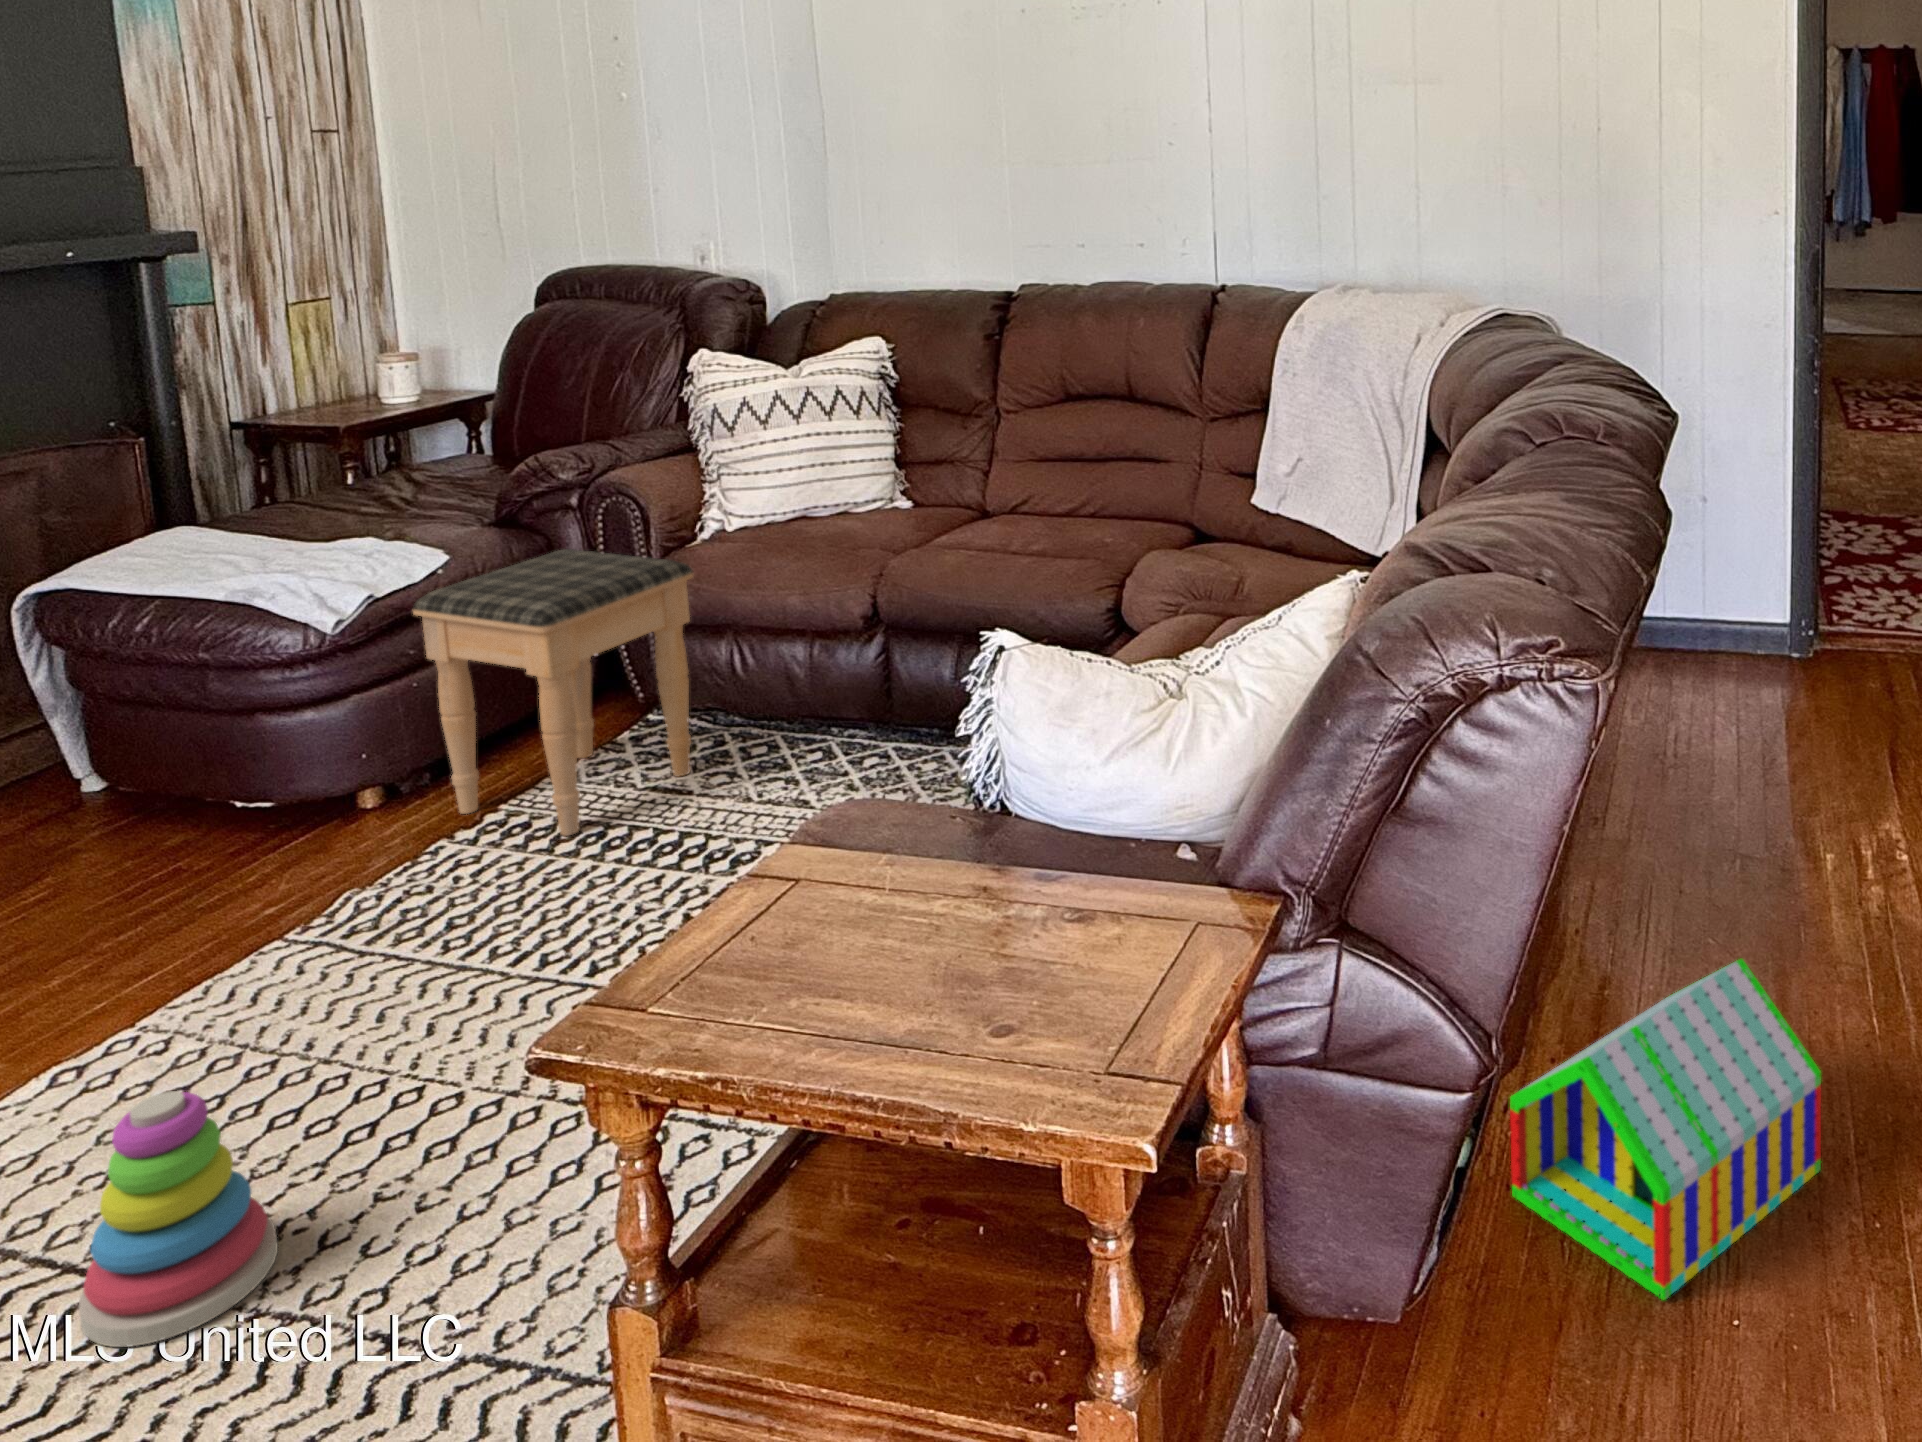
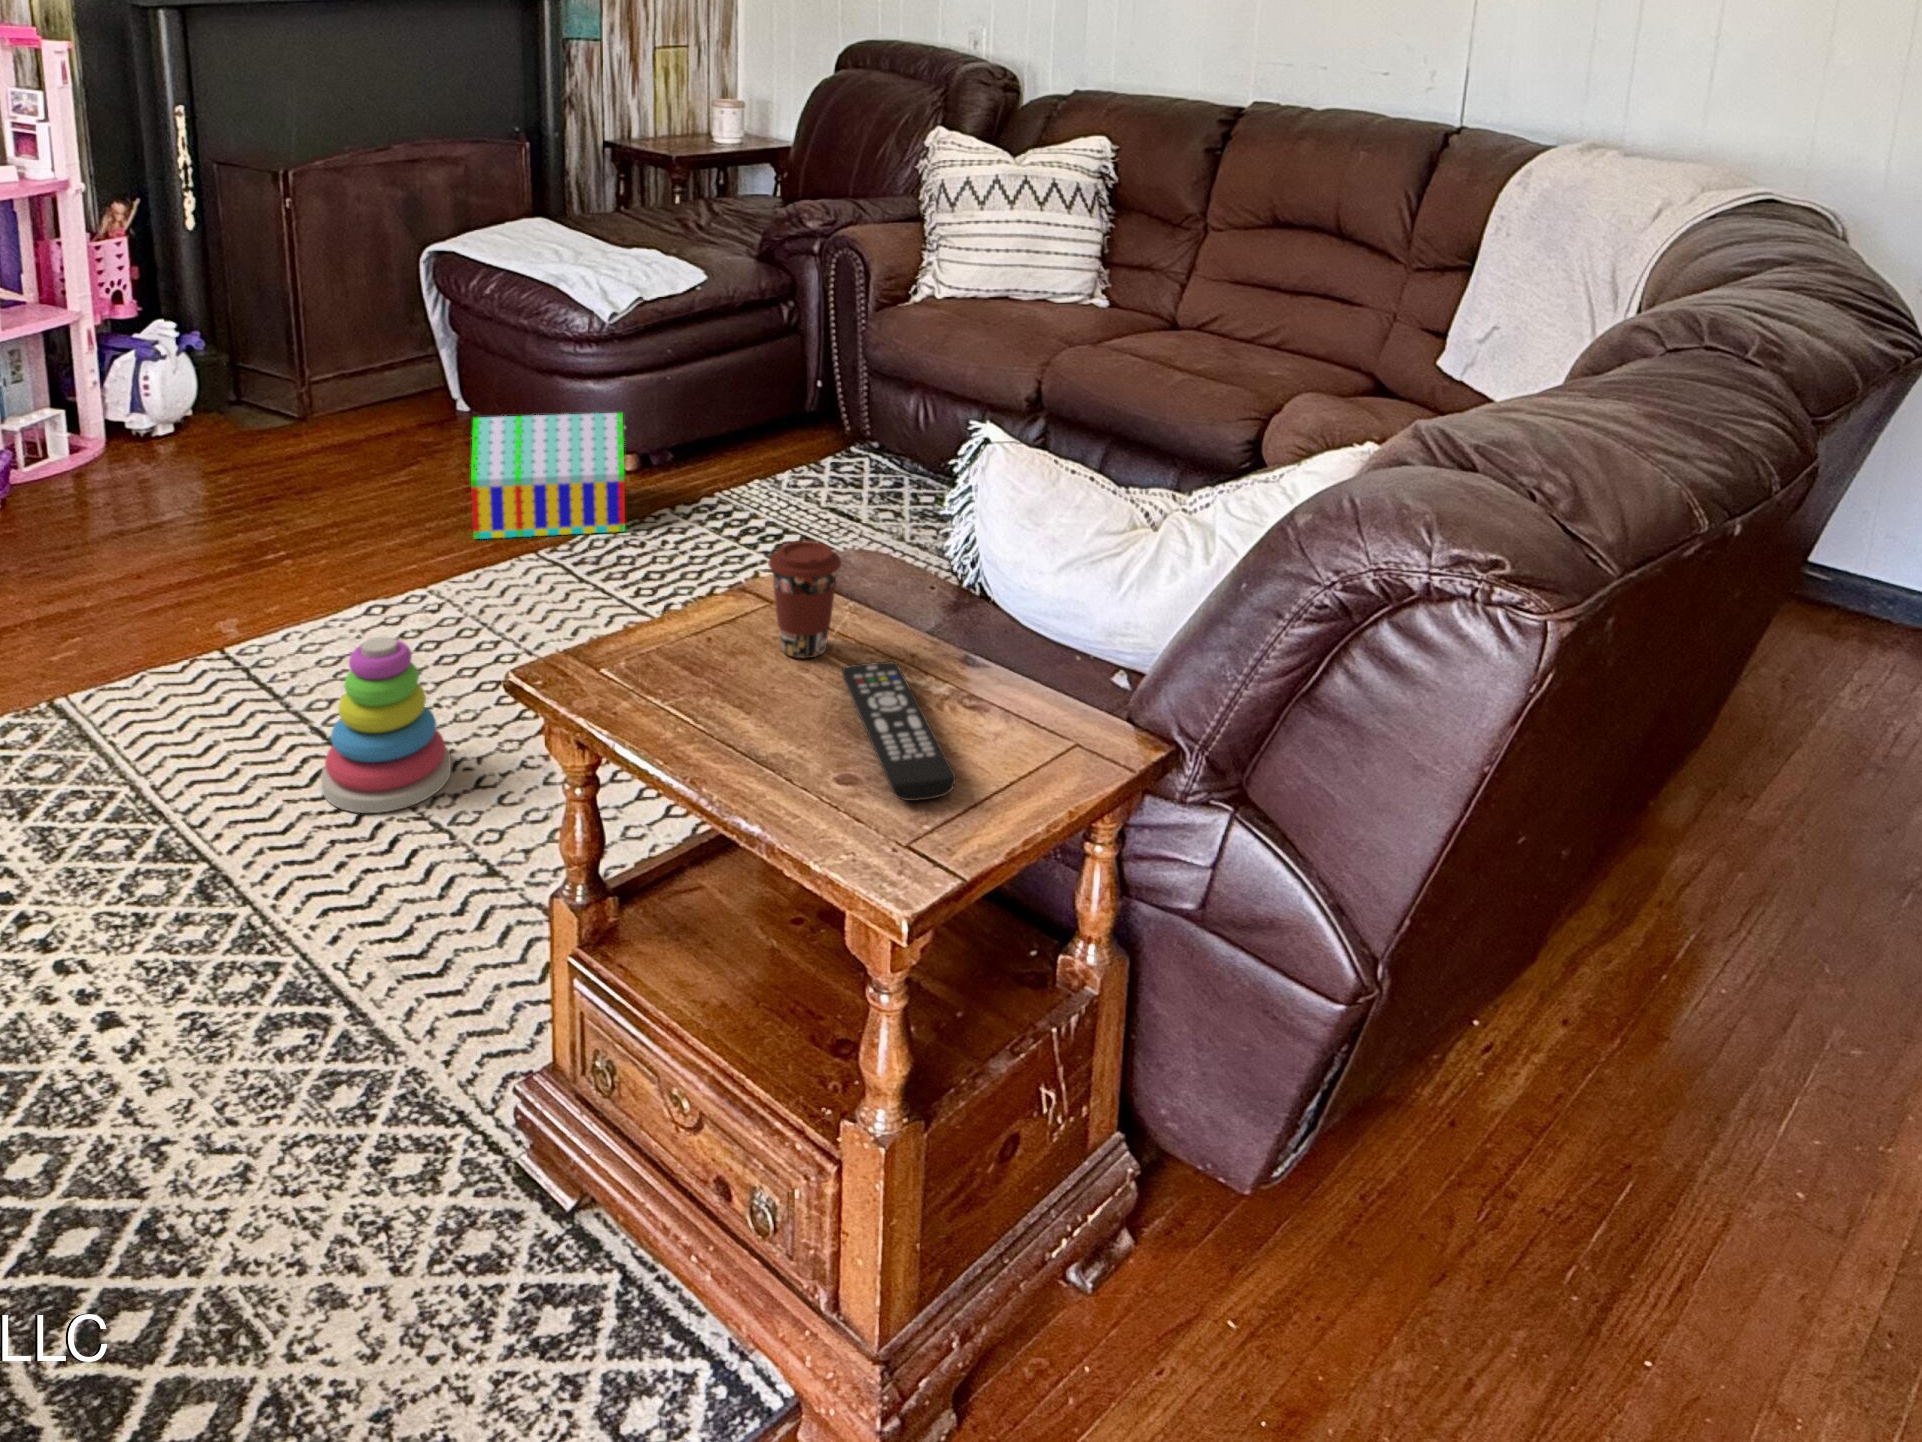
footstool: present [413,549,693,836] -> none [670,287,889,529]
coffee cup: none [809,797,892,930] -> present [768,541,841,658]
remote control: none [922,900,1109,1032] -> present [842,661,956,801]
toy house: present [1510,959,1821,1300] -> present [471,413,625,539]

